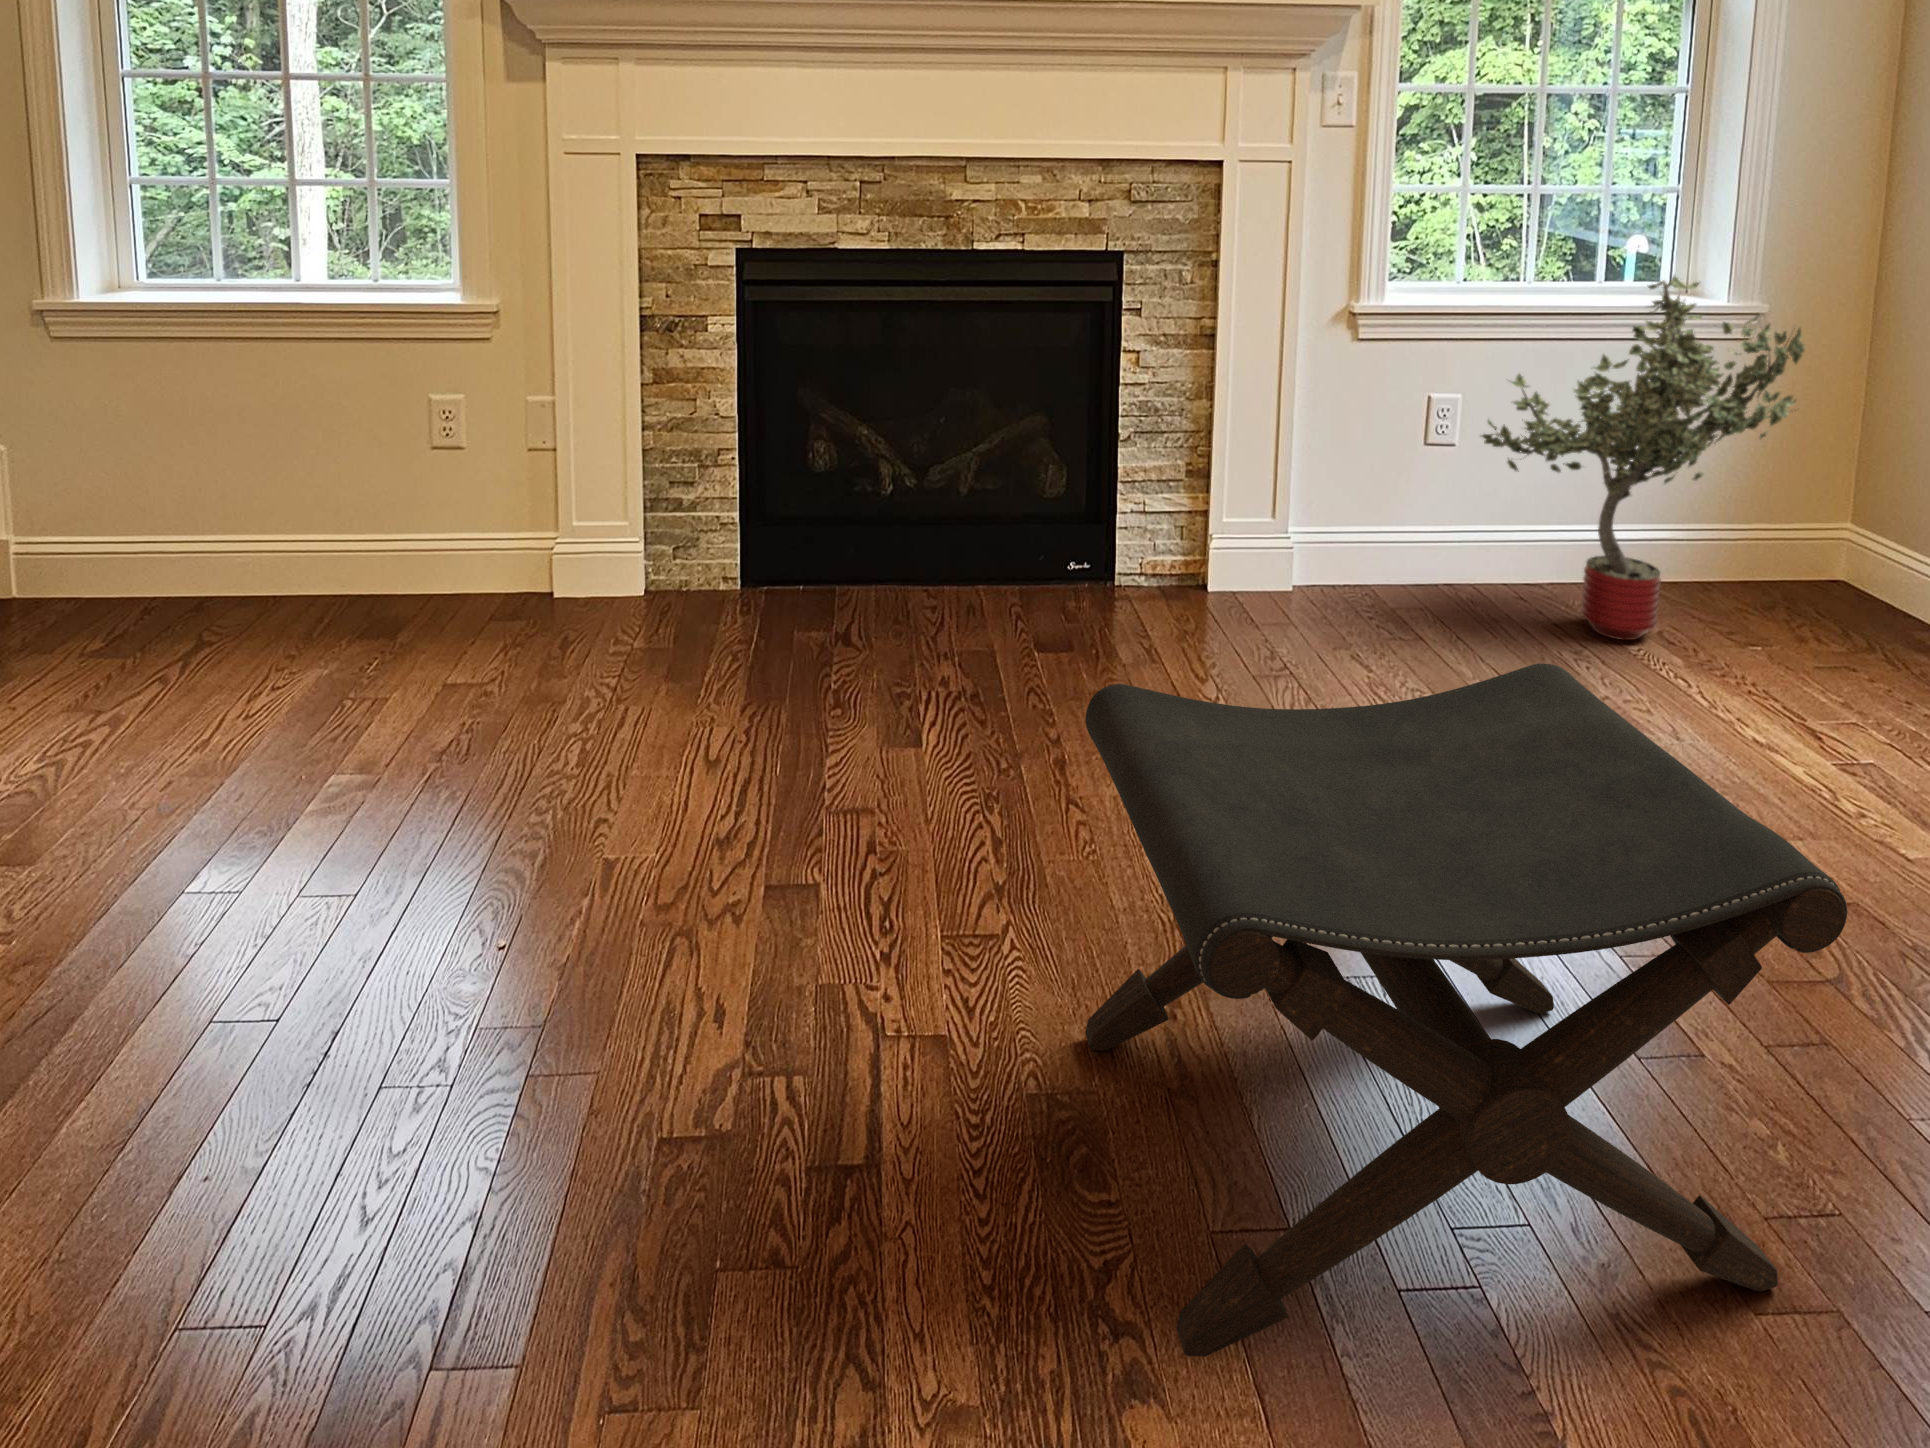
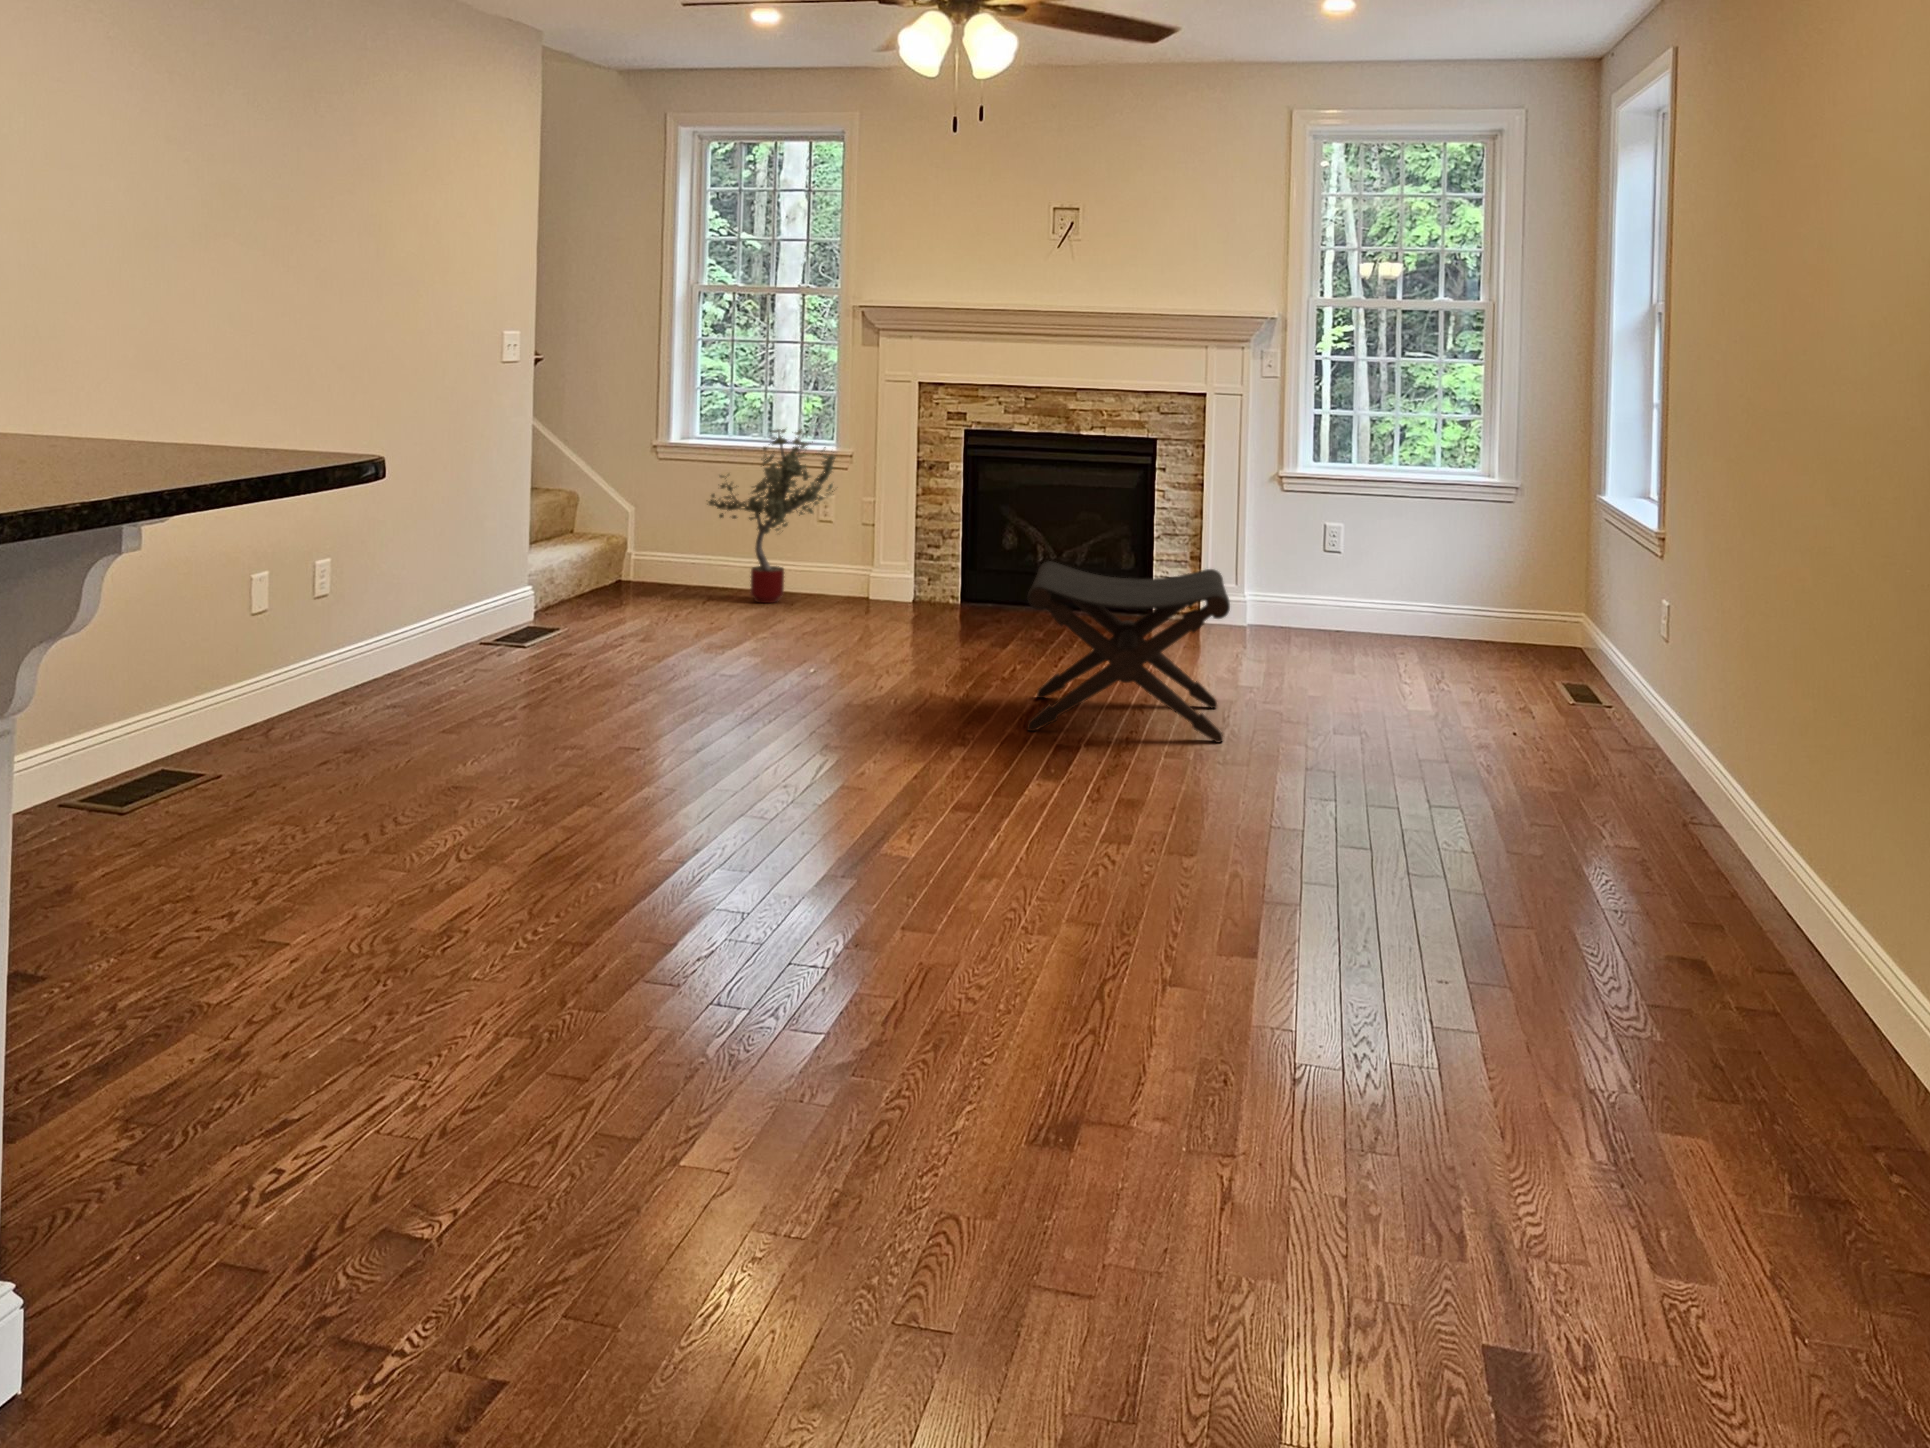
potted tree: present [1482,275,1805,640] -> present [709,429,835,603]

